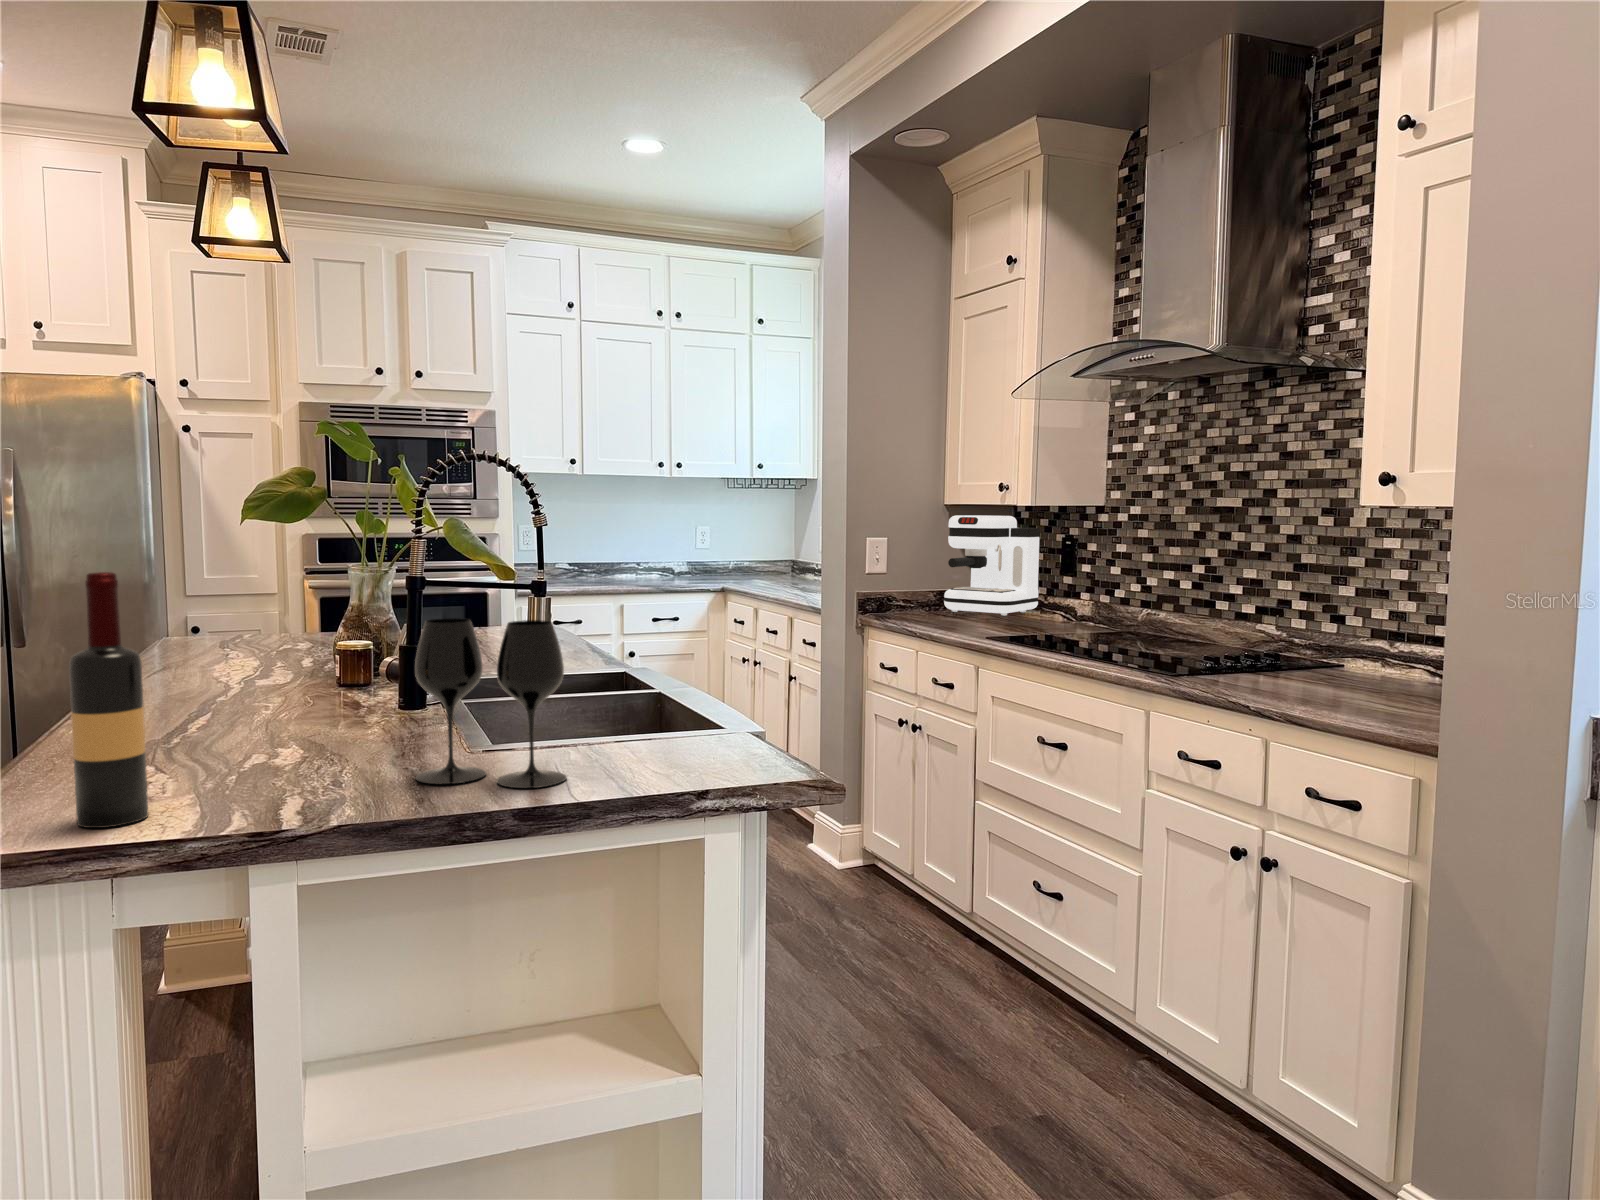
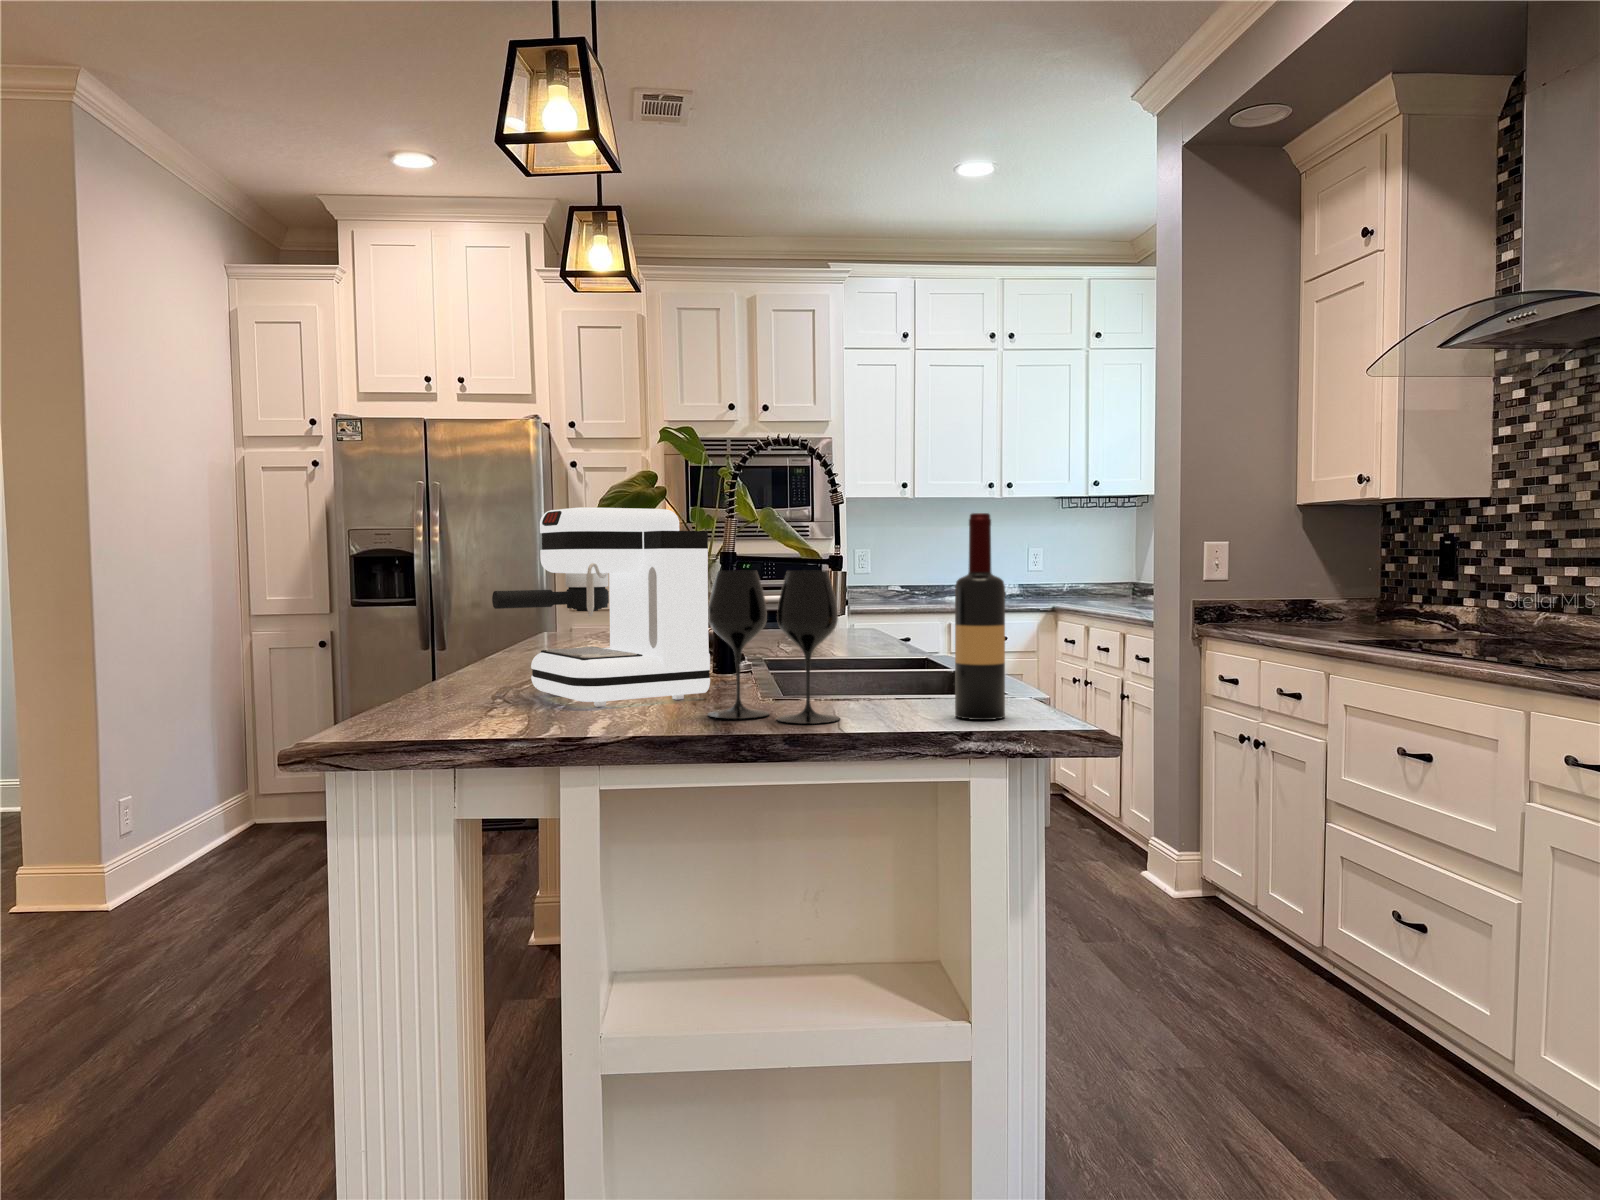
coffee maker: present [944,515,1040,616] -> present [492,507,710,706]
wine bottle: present [69,572,148,828] -> present [955,513,1005,720]

